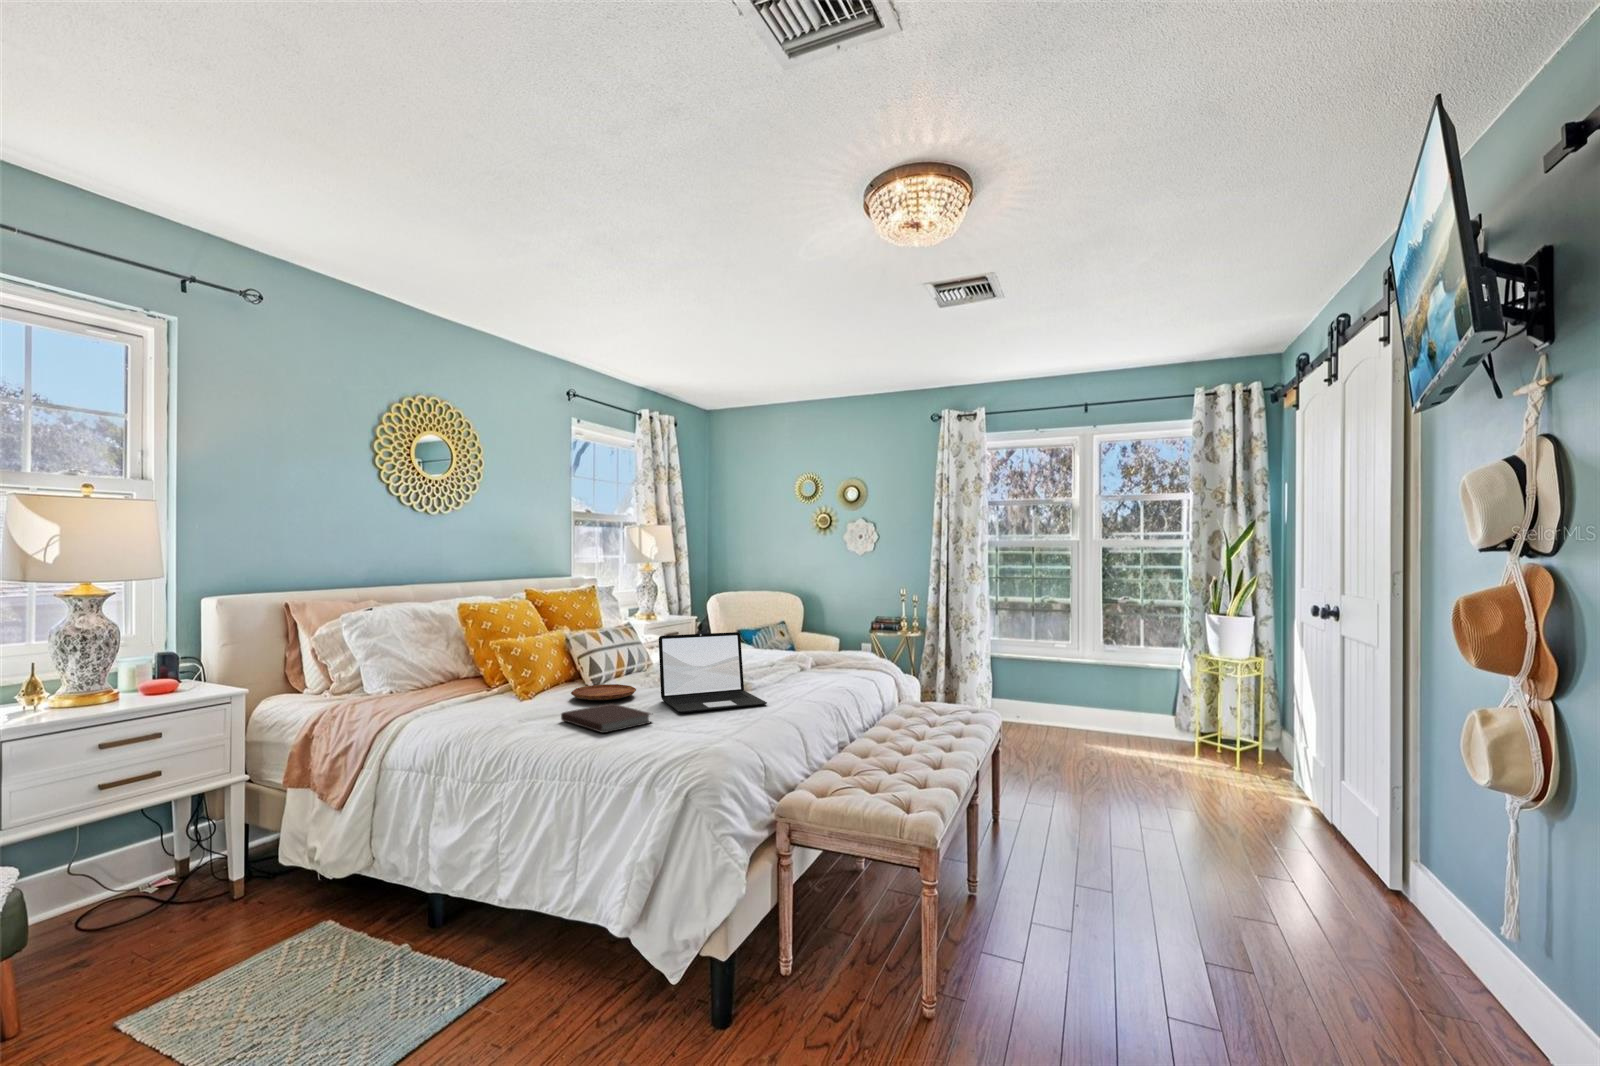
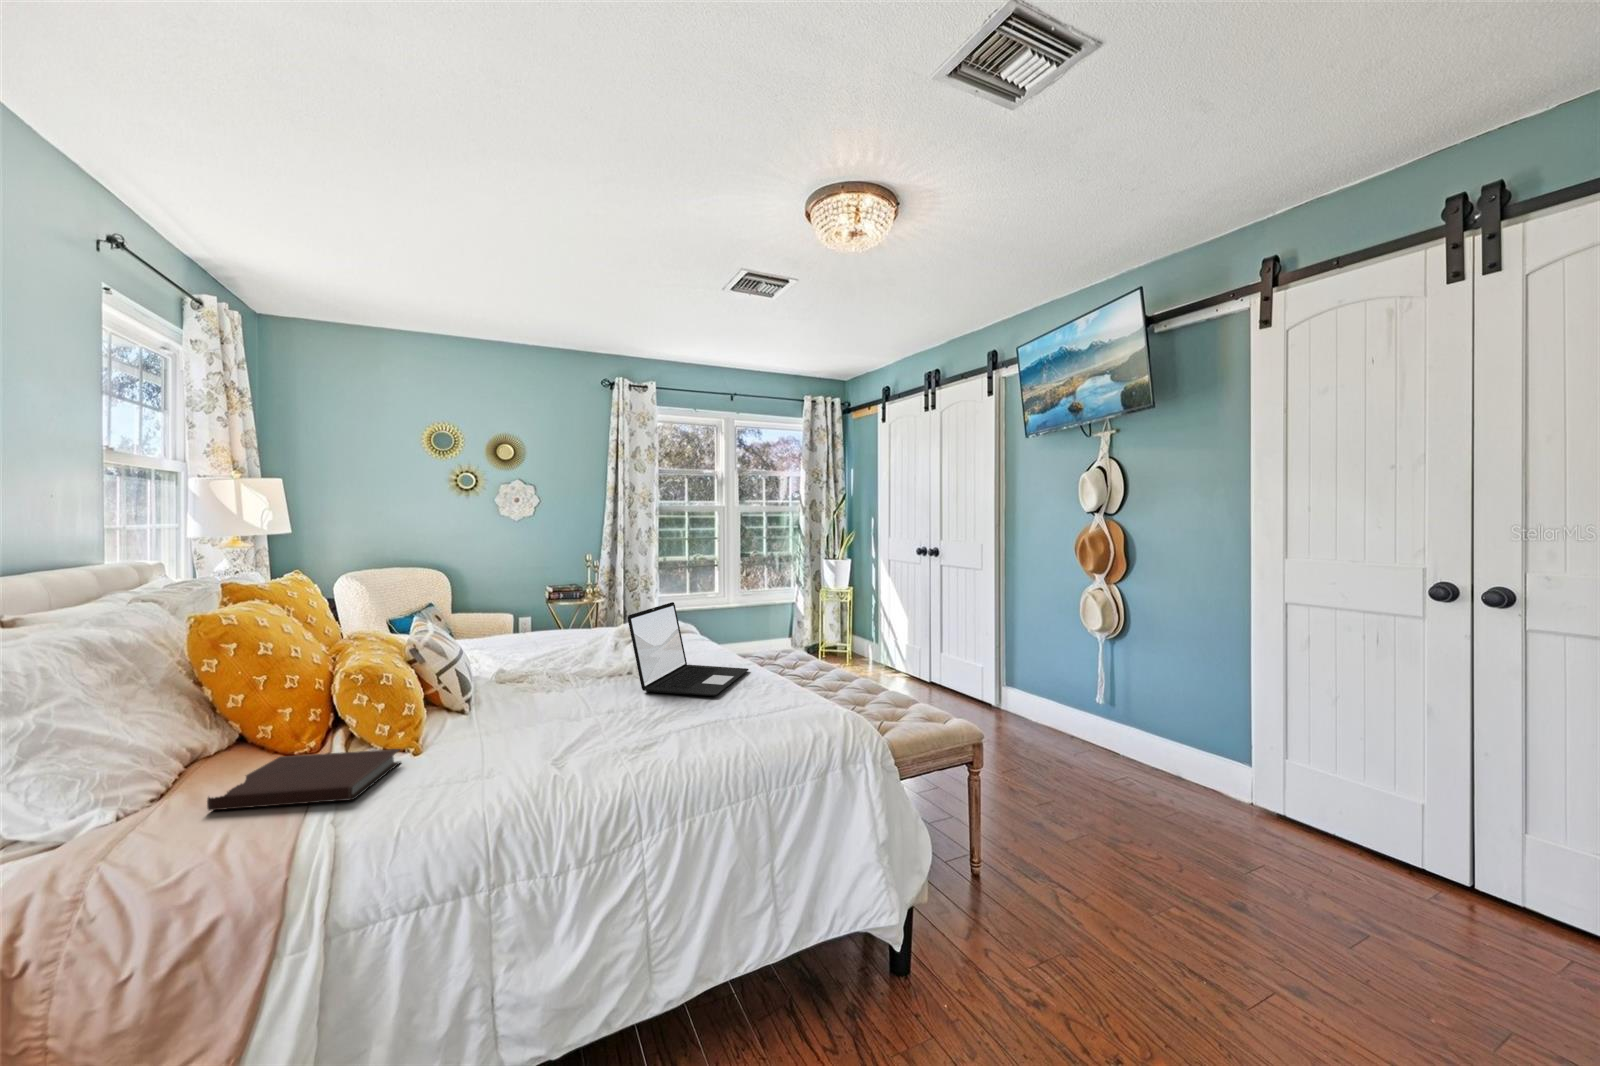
tray: present [571,684,636,700] -> none [519,687,609,715]
notebook: present [561,703,651,733] -> present [207,749,400,811]

